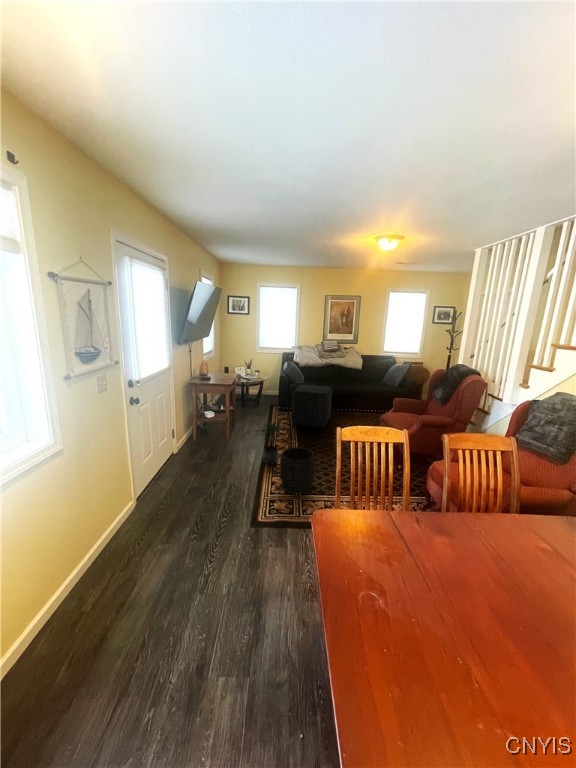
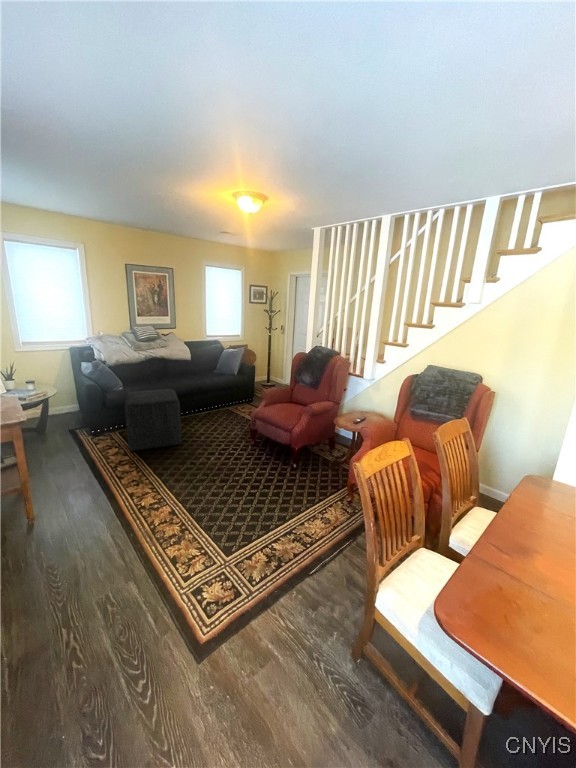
potted plant: present [256,422,281,465] -> none [108,459,162,532]
woven basket: present [279,447,315,495] -> none [182,488,236,564]

